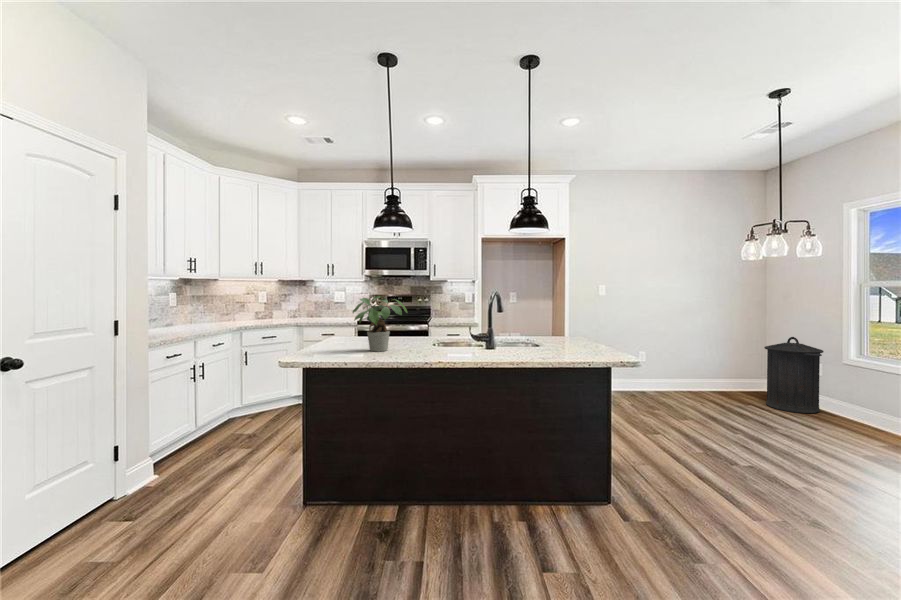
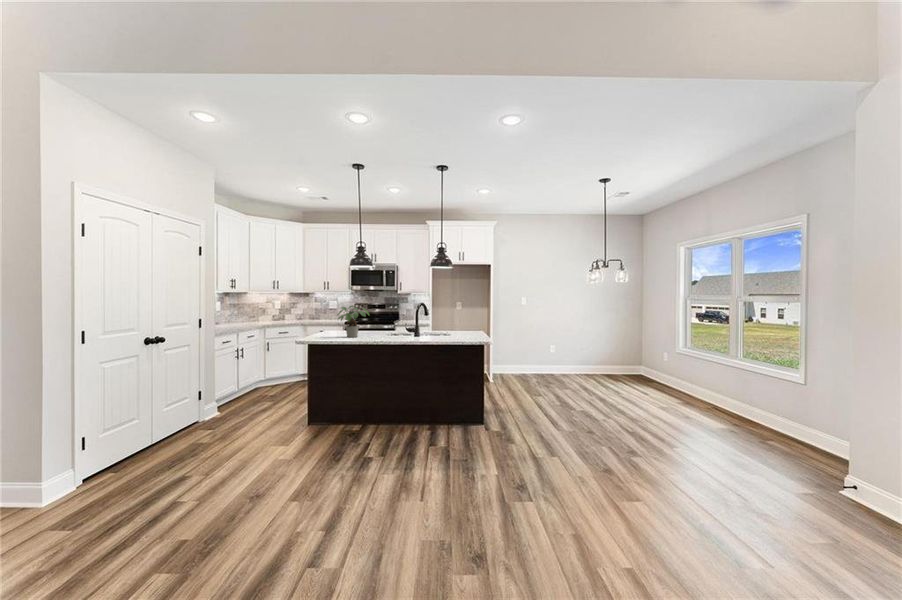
trash can: present [764,337,824,413] -> none [629,333,663,385]

